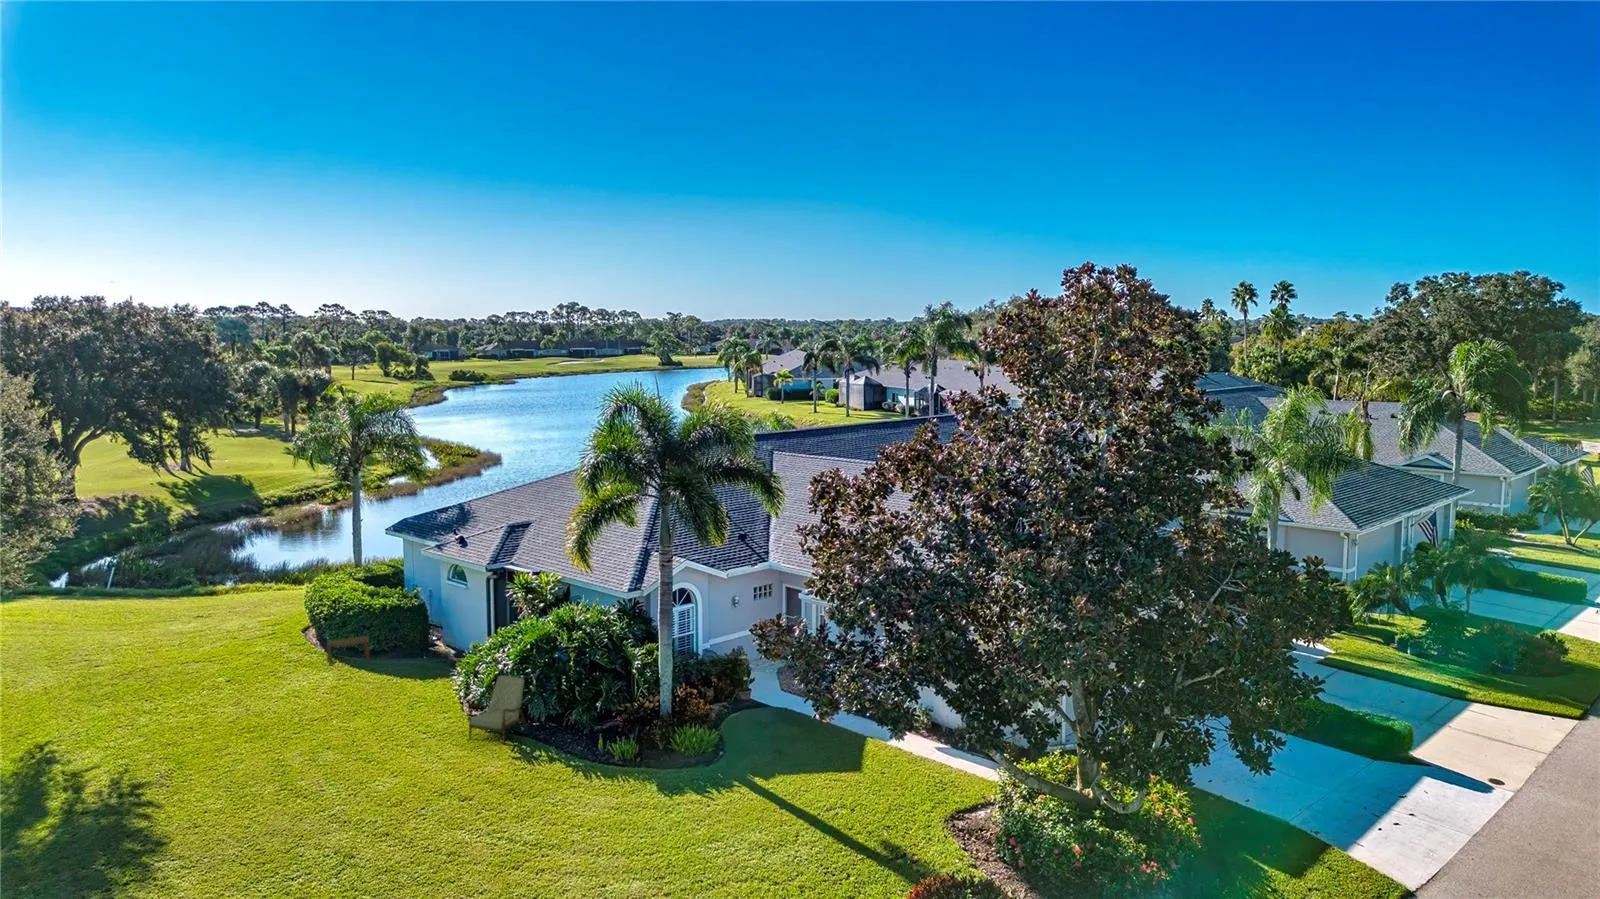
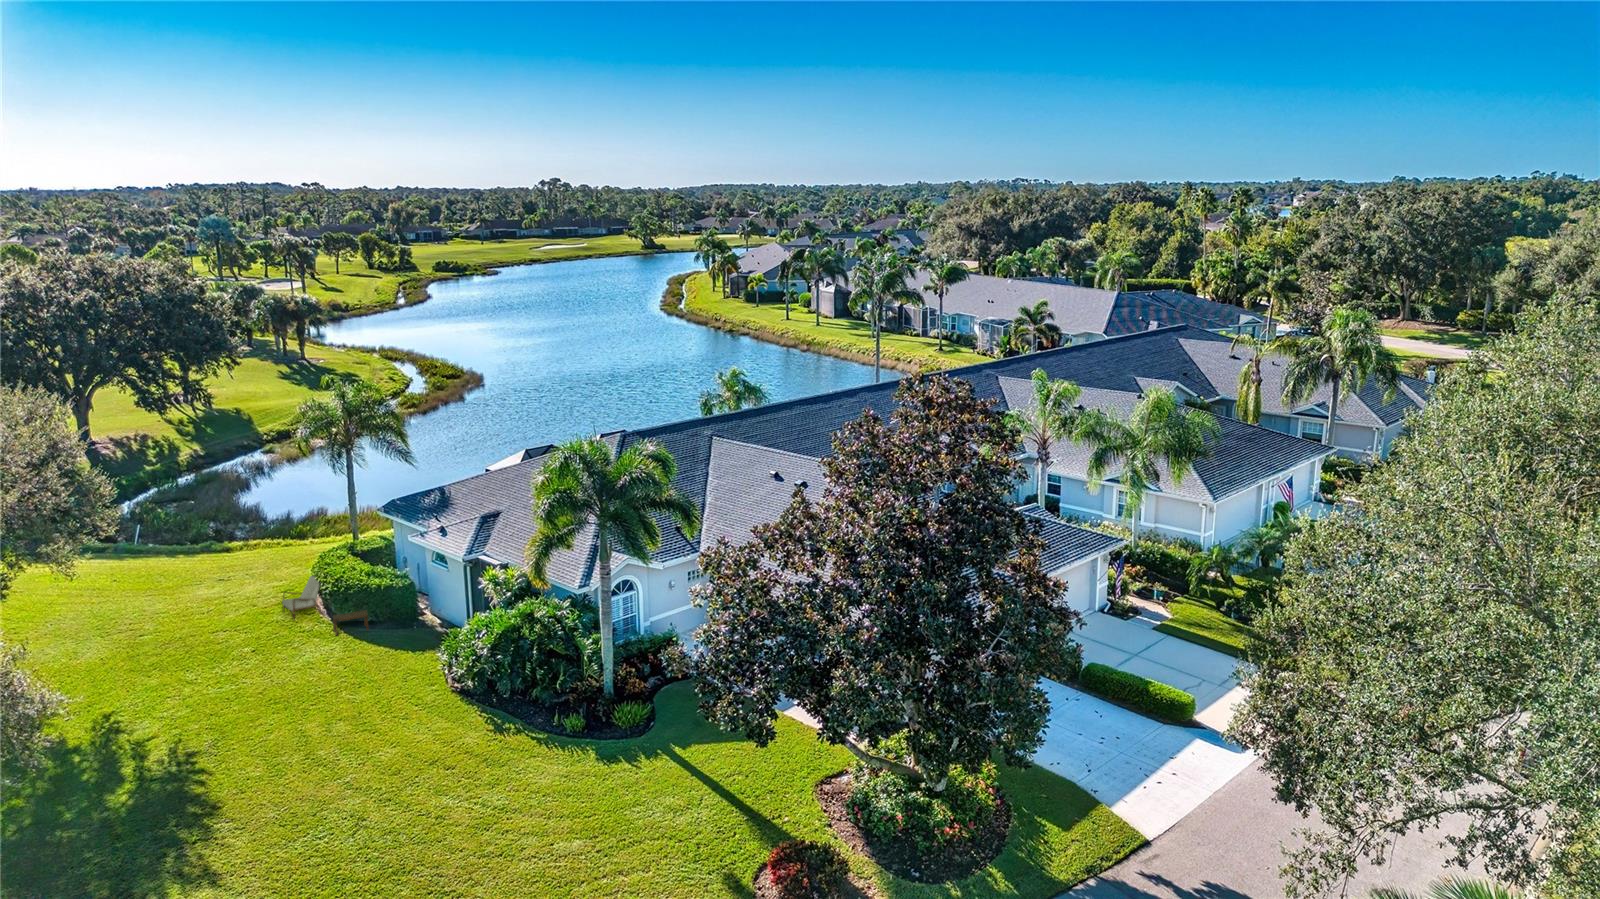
armchair: present [469,675,527,744] -> present [282,576,321,620]

